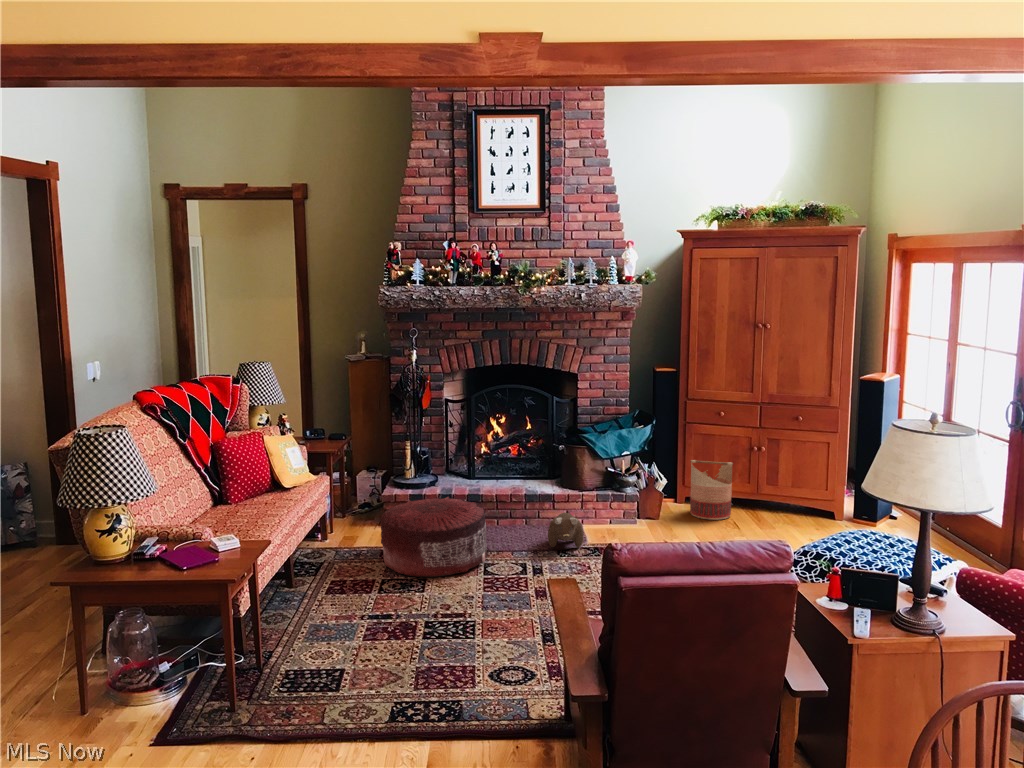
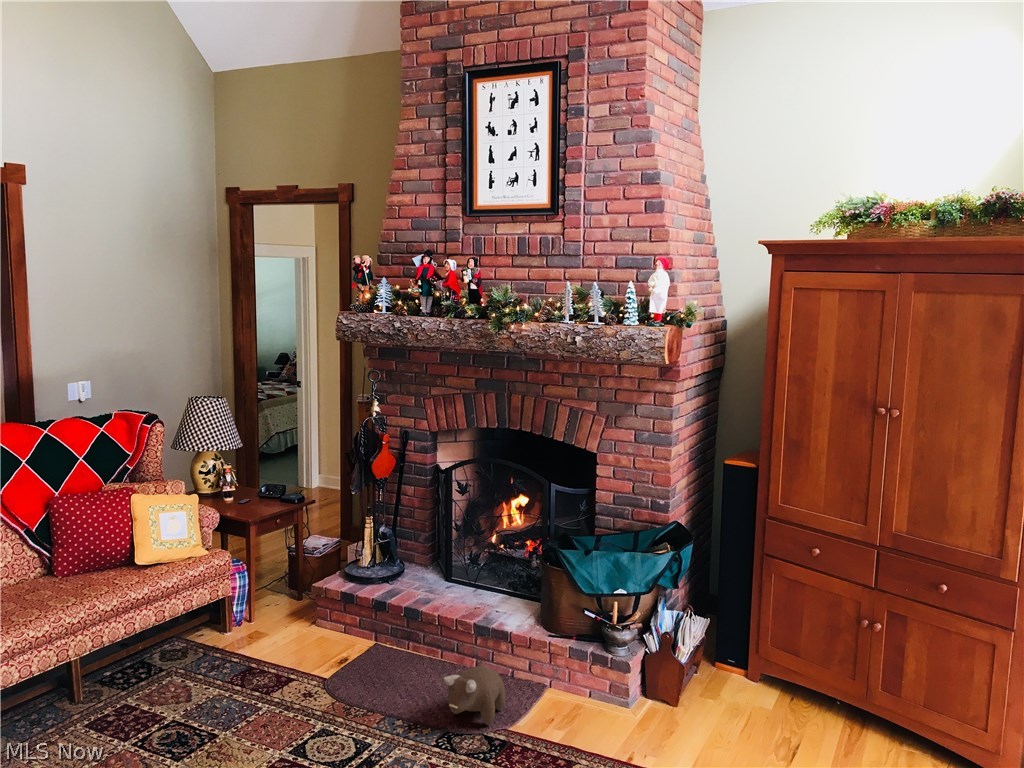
basket: present [690,460,733,520] -> none [738,619,813,732]
pouf: present [380,497,488,577] -> none [215,599,368,726]

